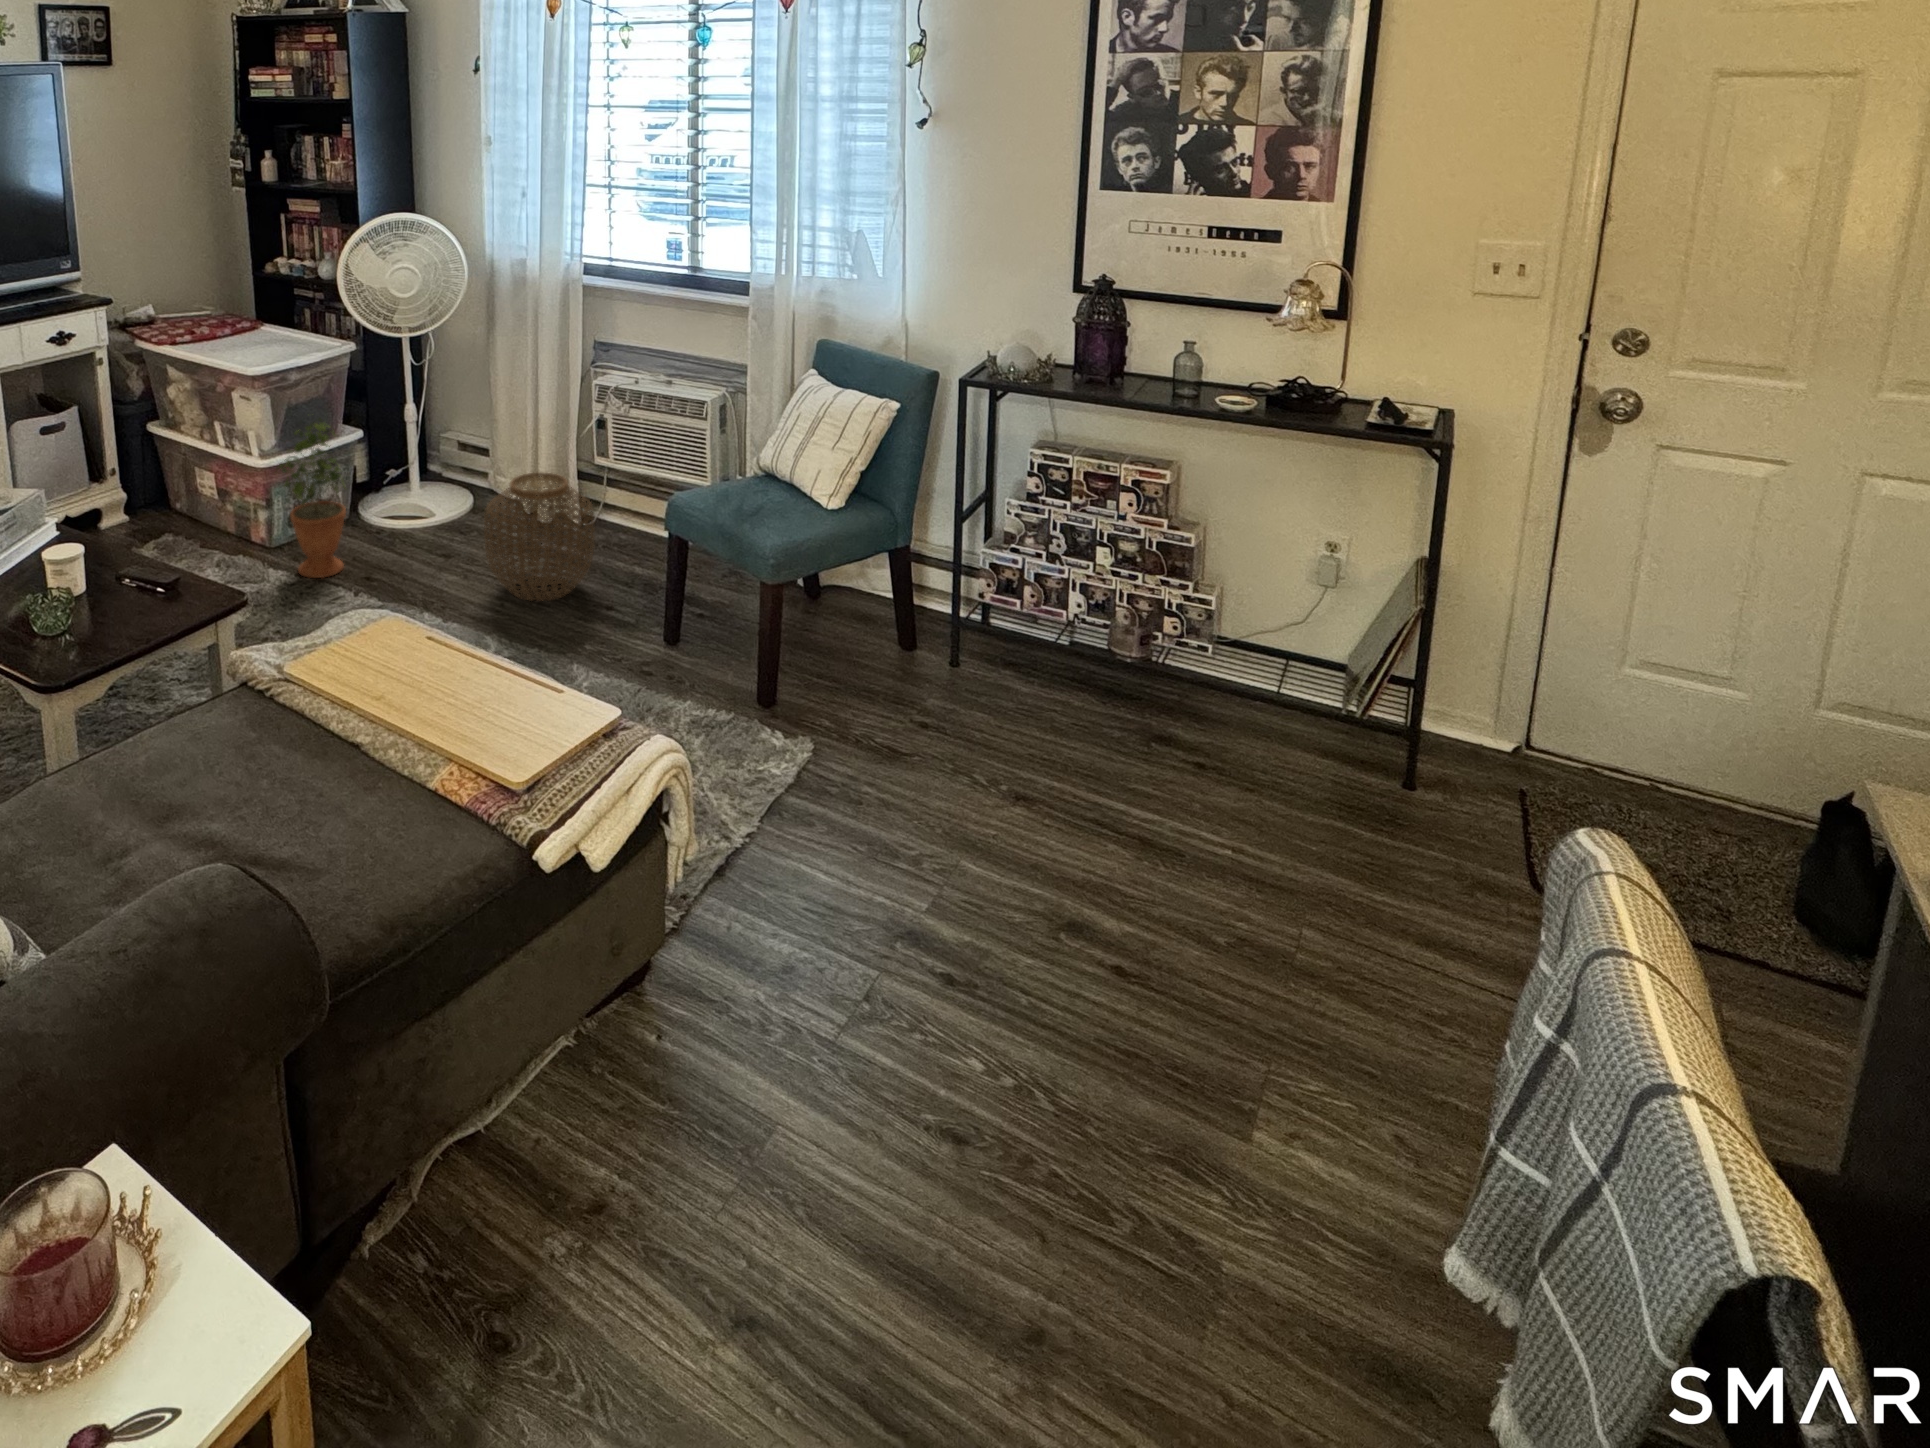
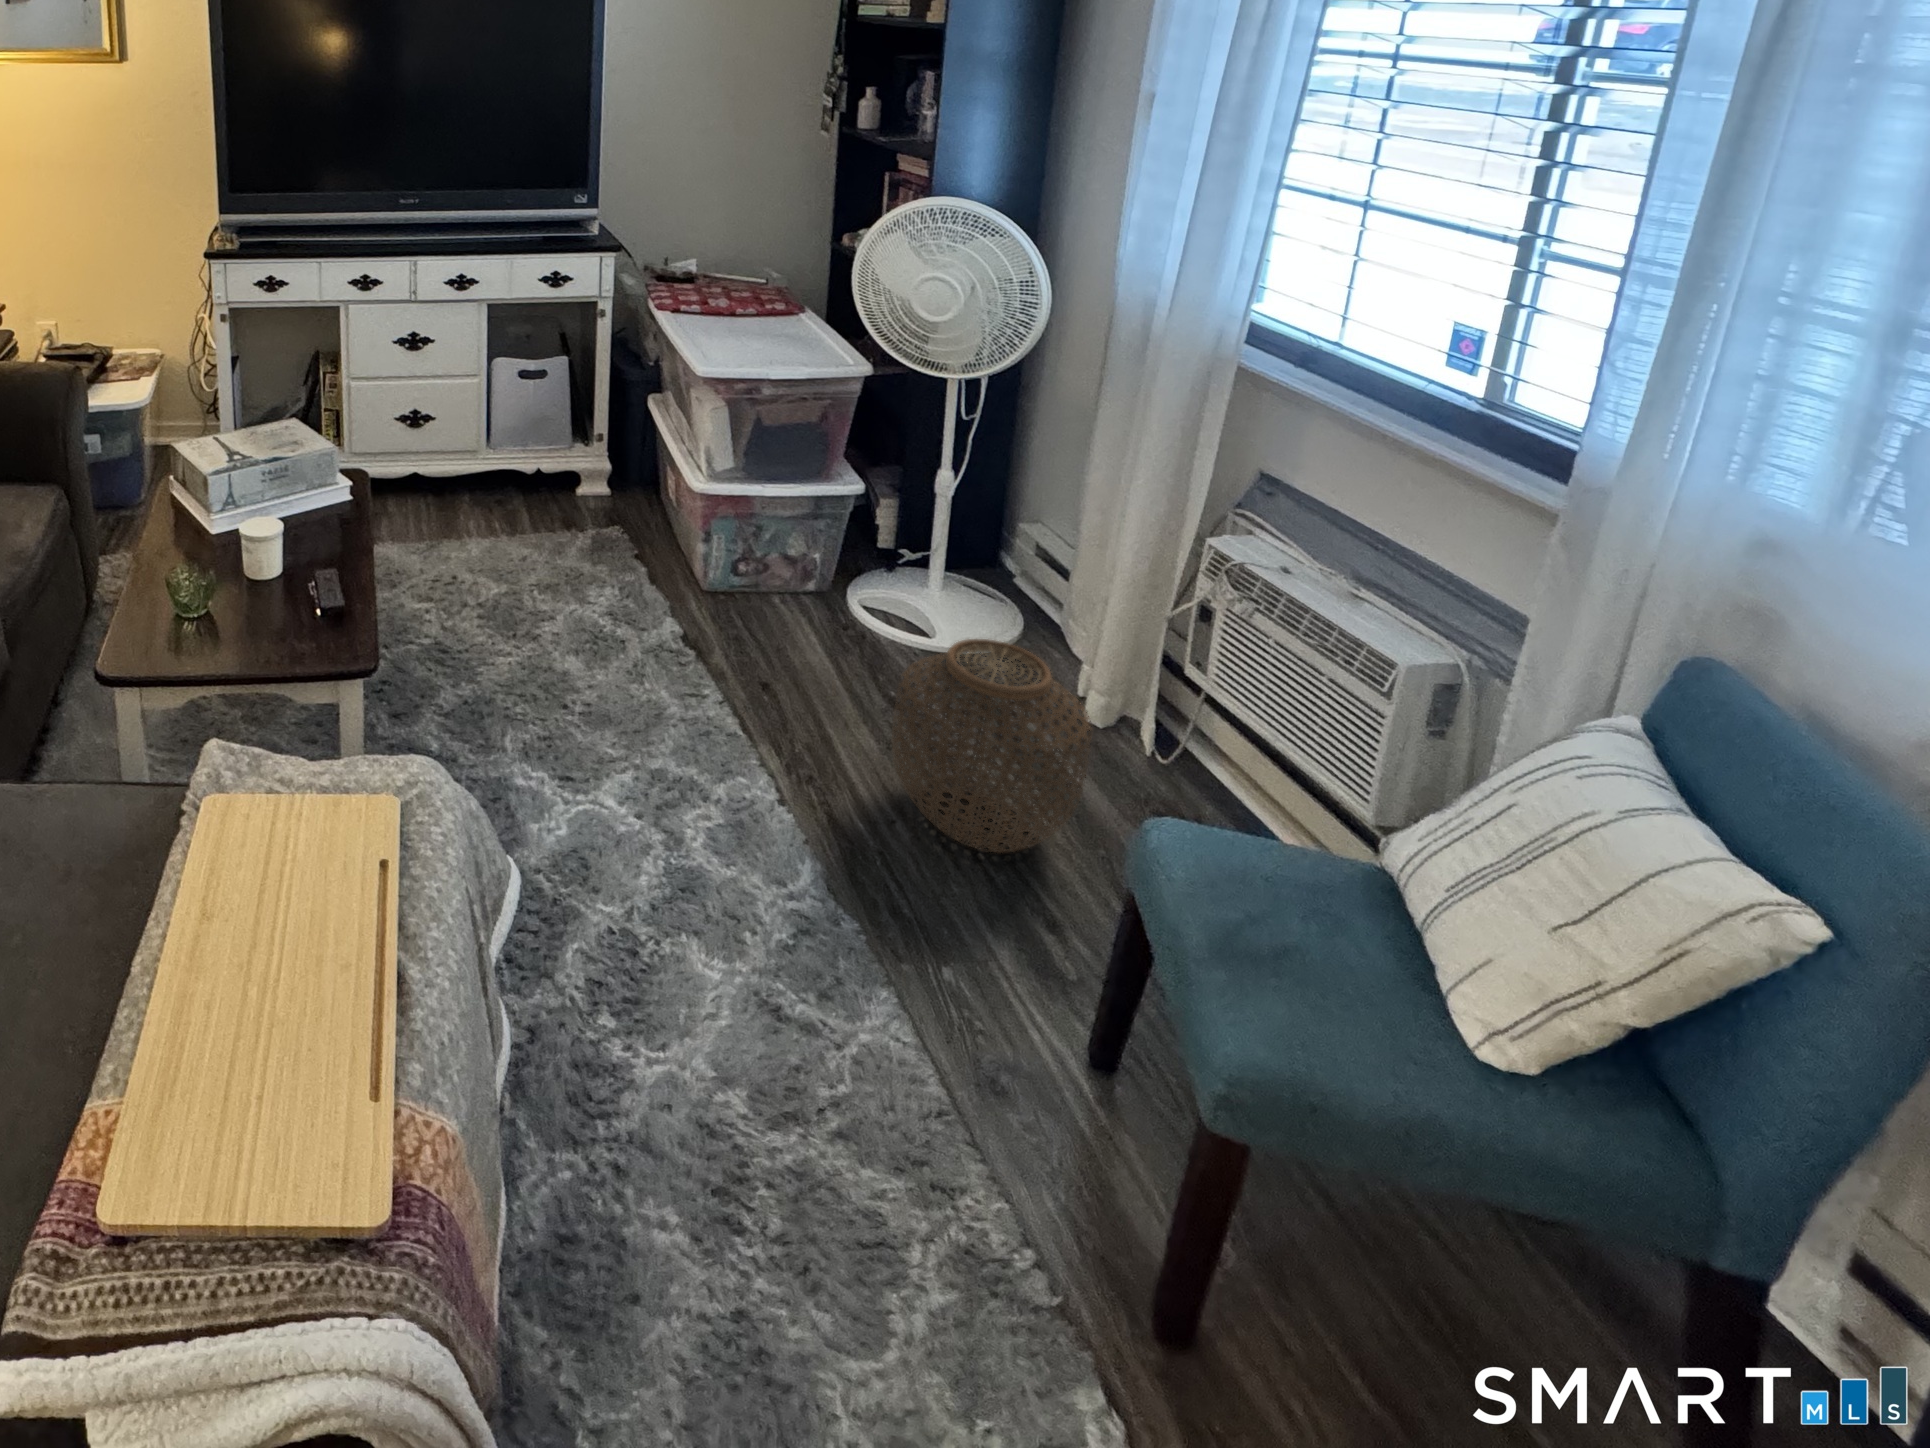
potted plant: present [278,418,346,578] -> none [682,444,776,657]

